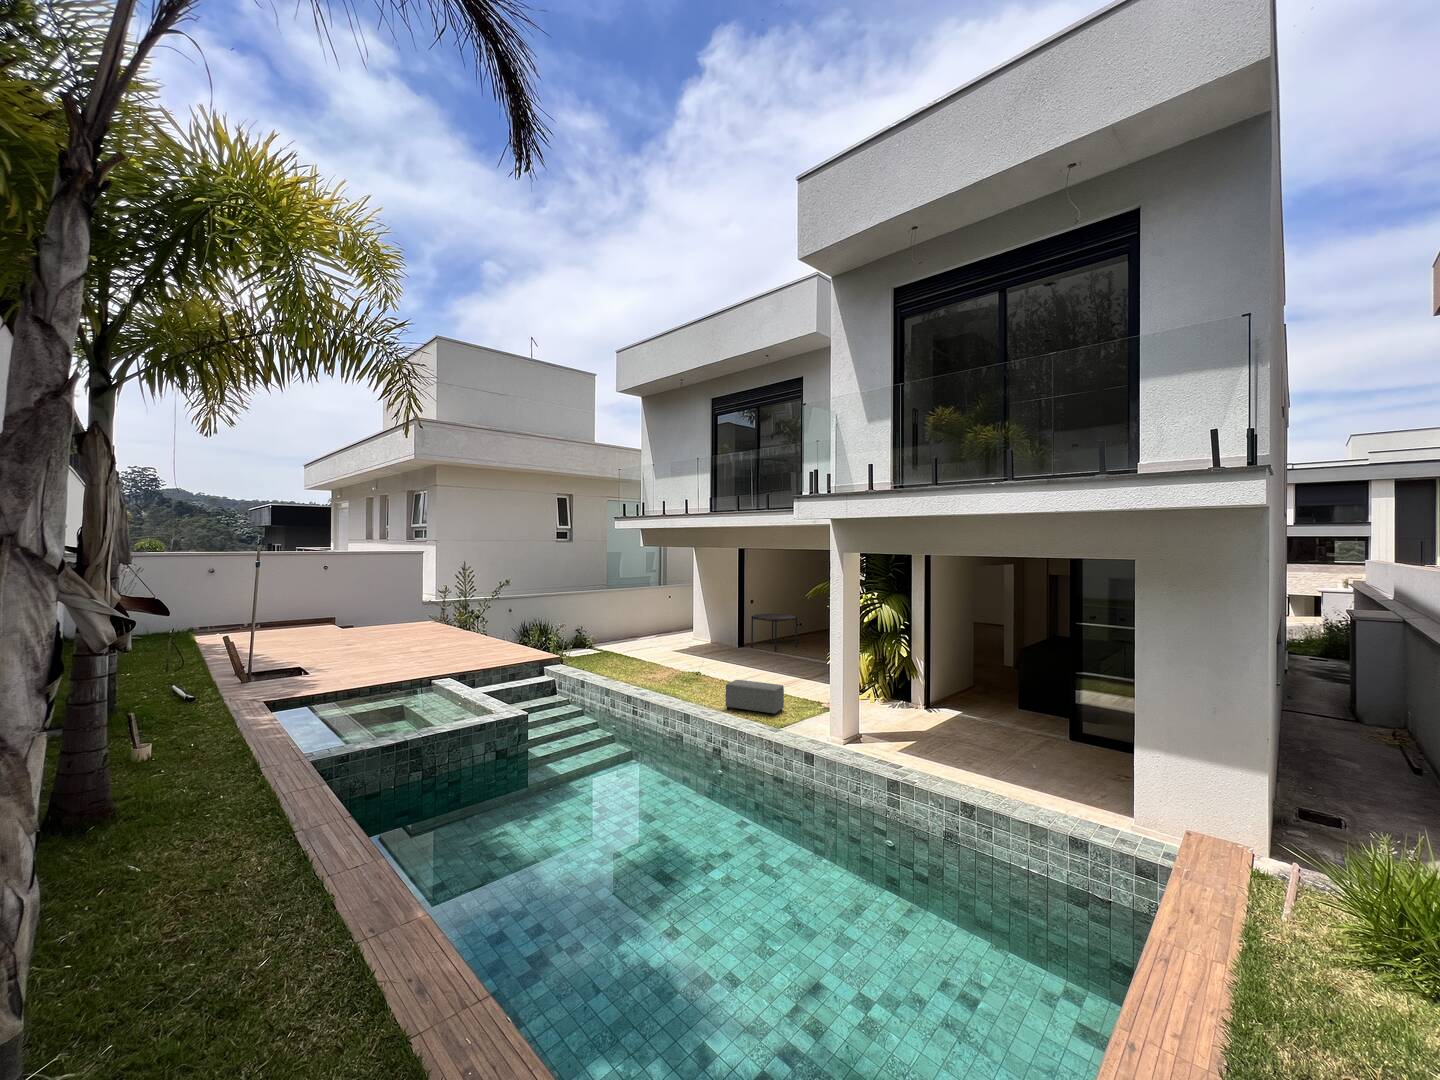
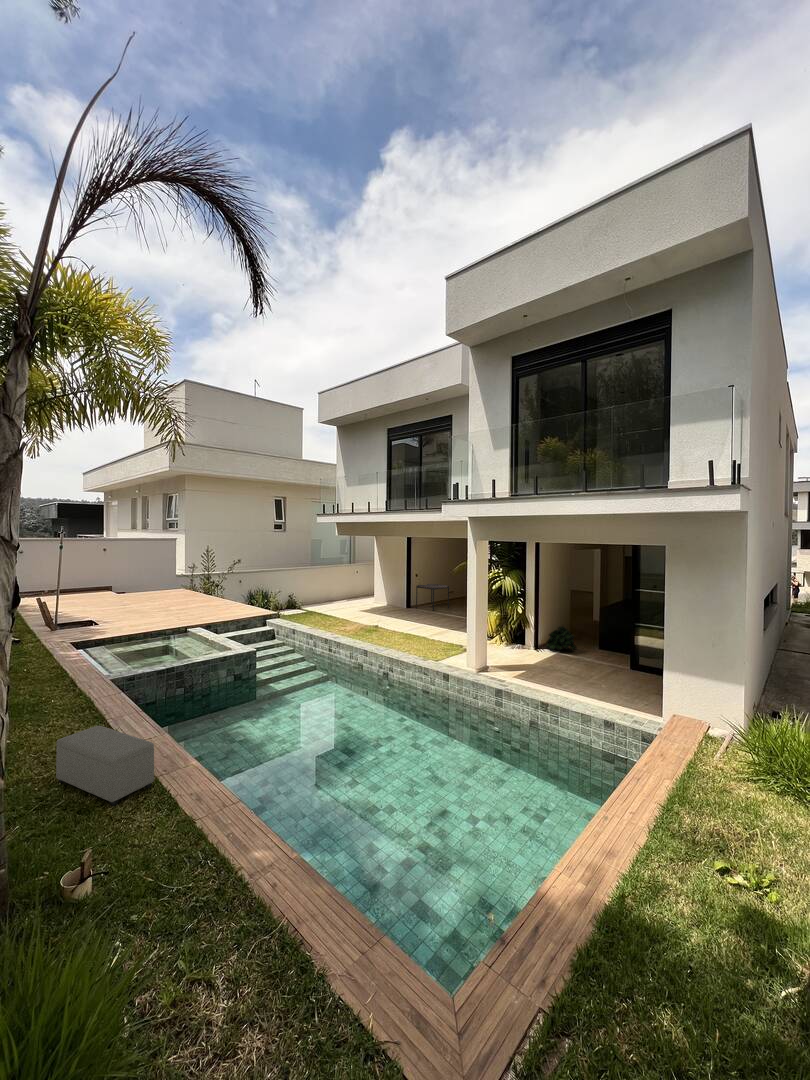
potted plant: none [943,676,988,714] -> present [546,626,577,651]
ottoman: present [726,680,784,716] -> present [56,726,154,806]

